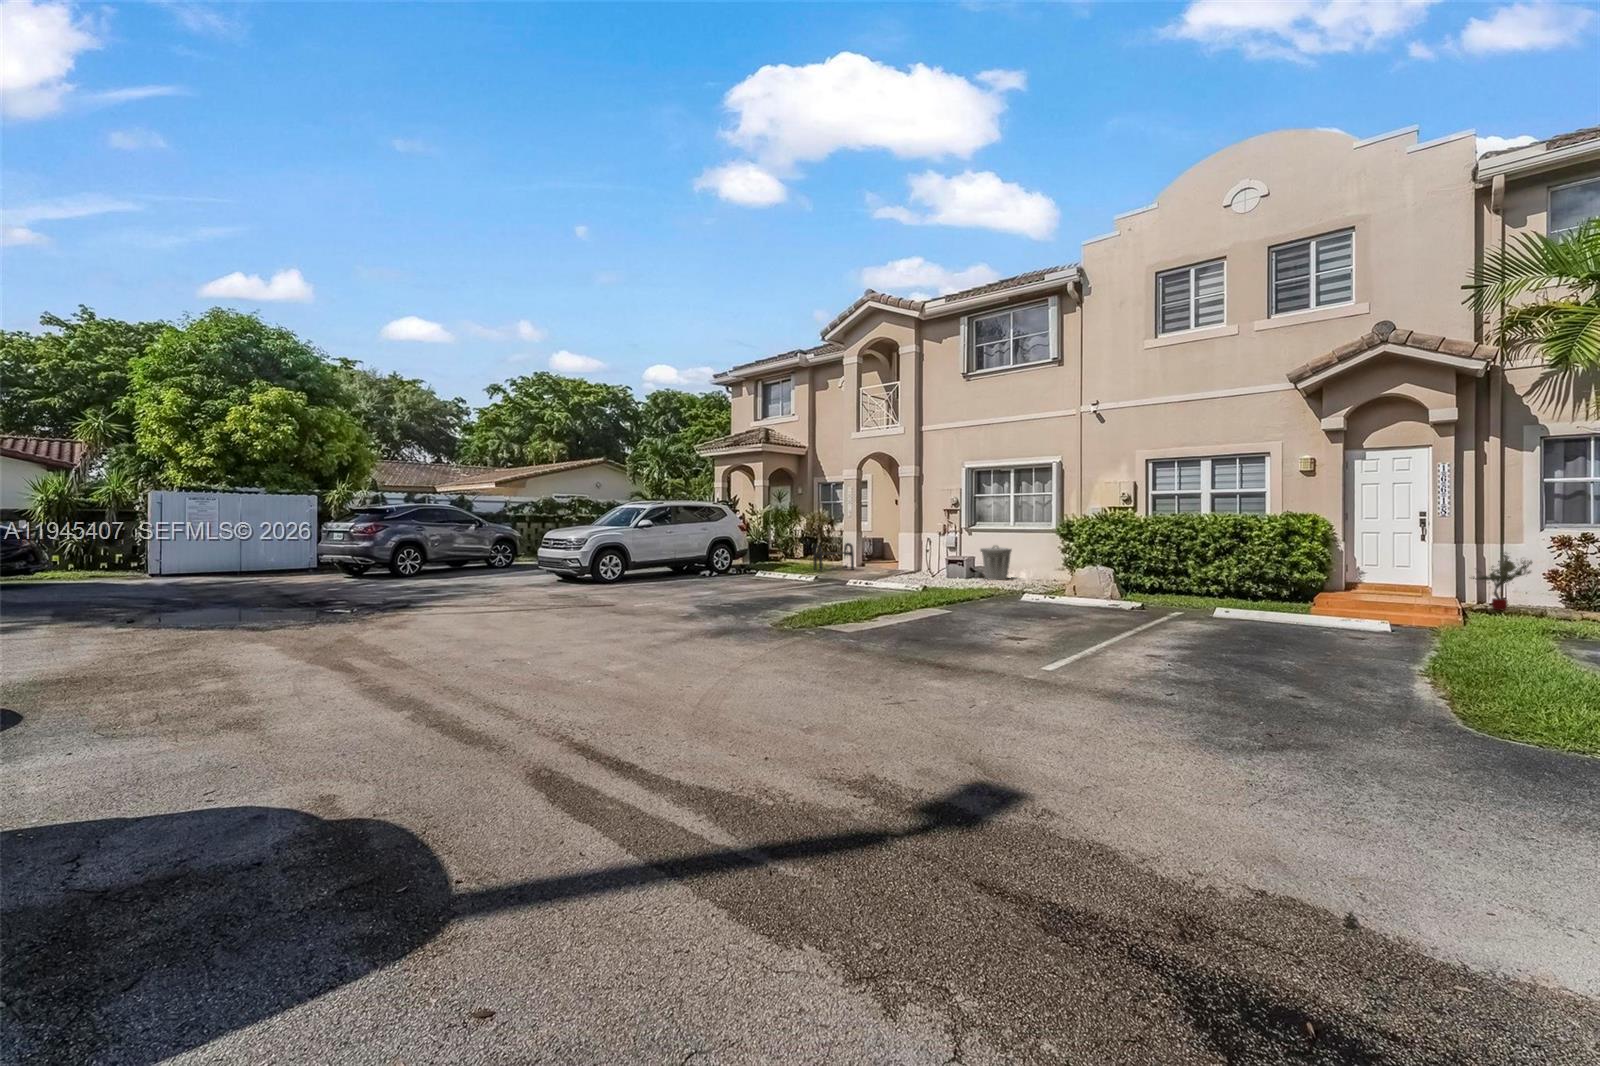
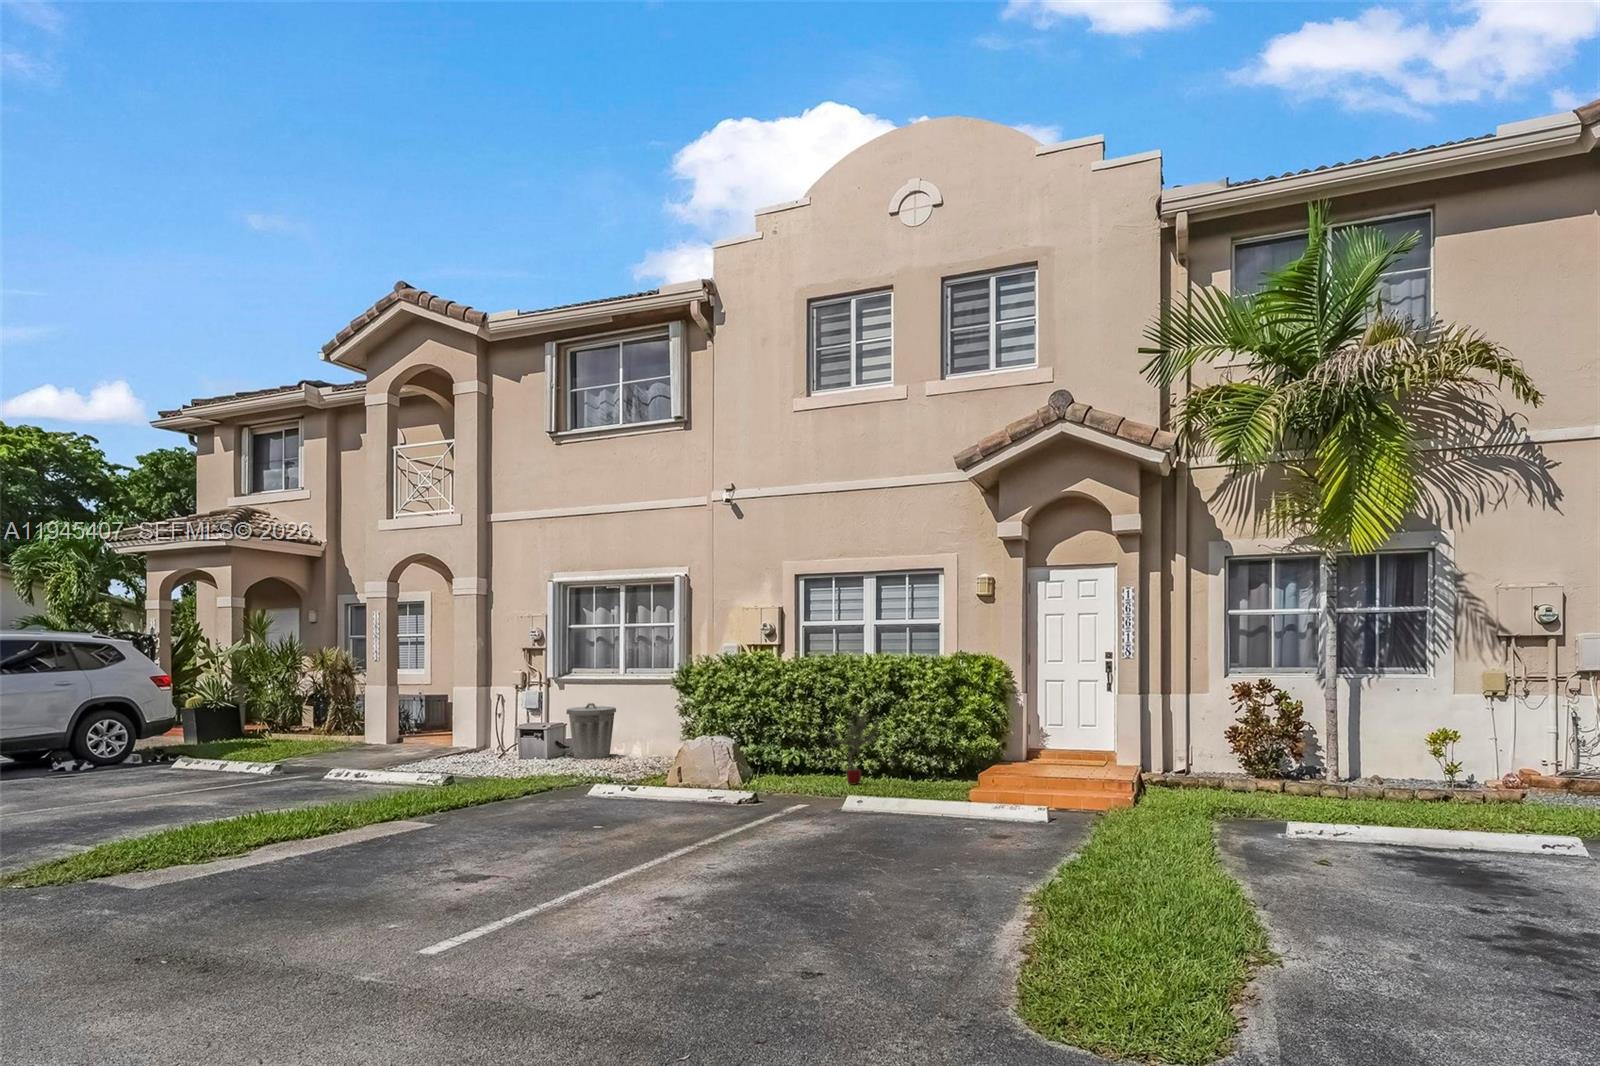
bench: present [813,543,854,571] -> none [304,701,376,752]
potted tree: present [1473,553,1532,610] -> present [828,709,879,785]

